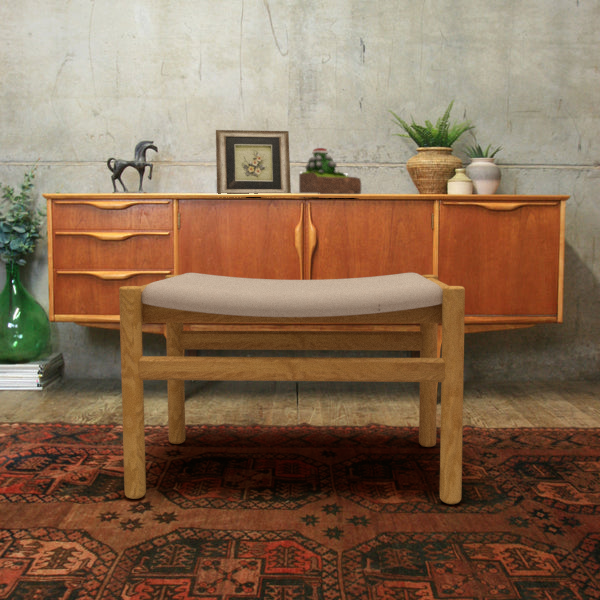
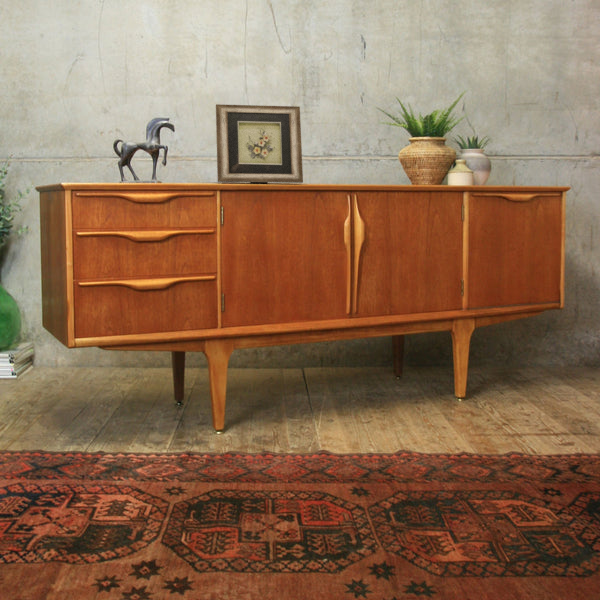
succulent plant: present [299,148,361,199] -> none [311,127,383,186]
footstool: present [119,273,465,504] -> none [118,278,546,563]

